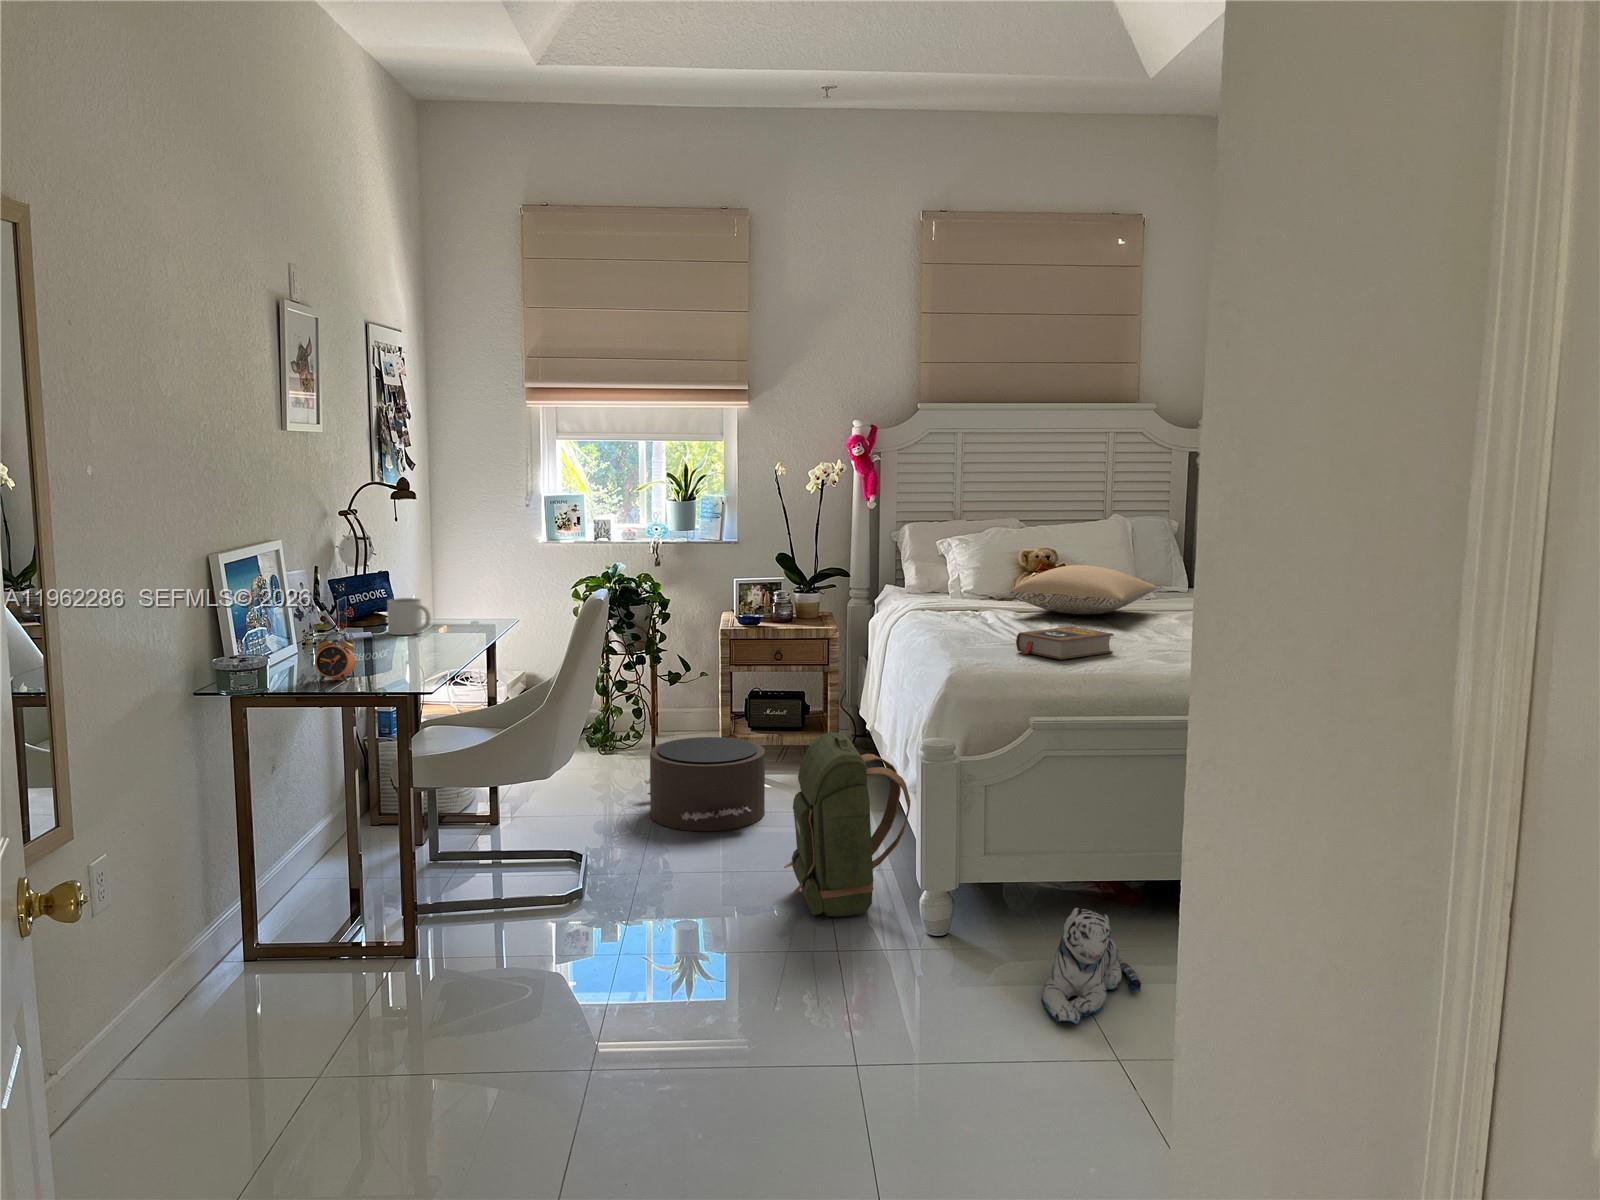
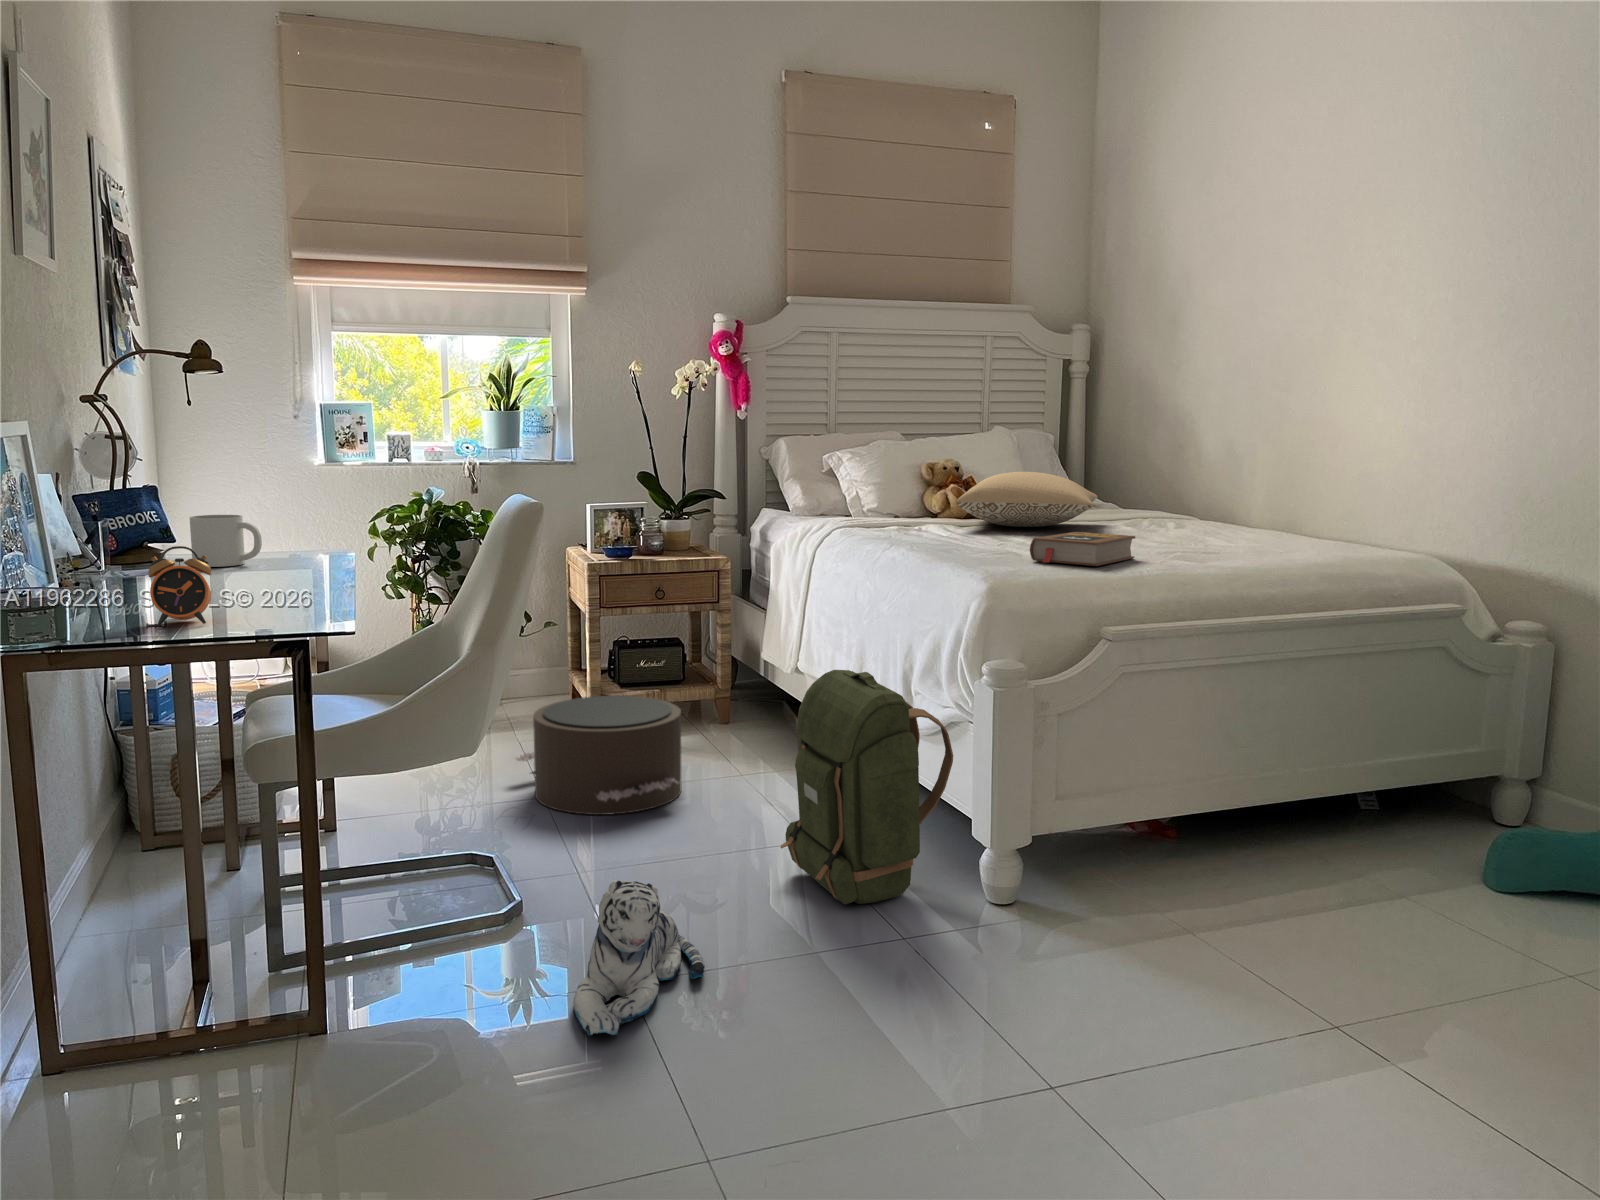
plush toy: present [1041,908,1141,1024] -> present [573,880,705,1037]

